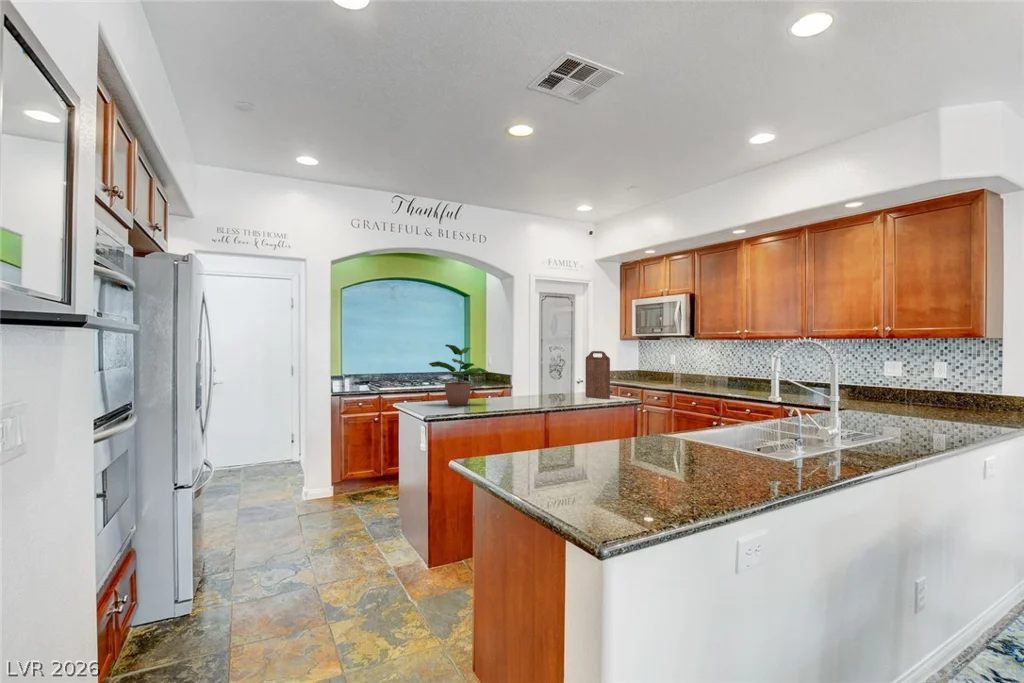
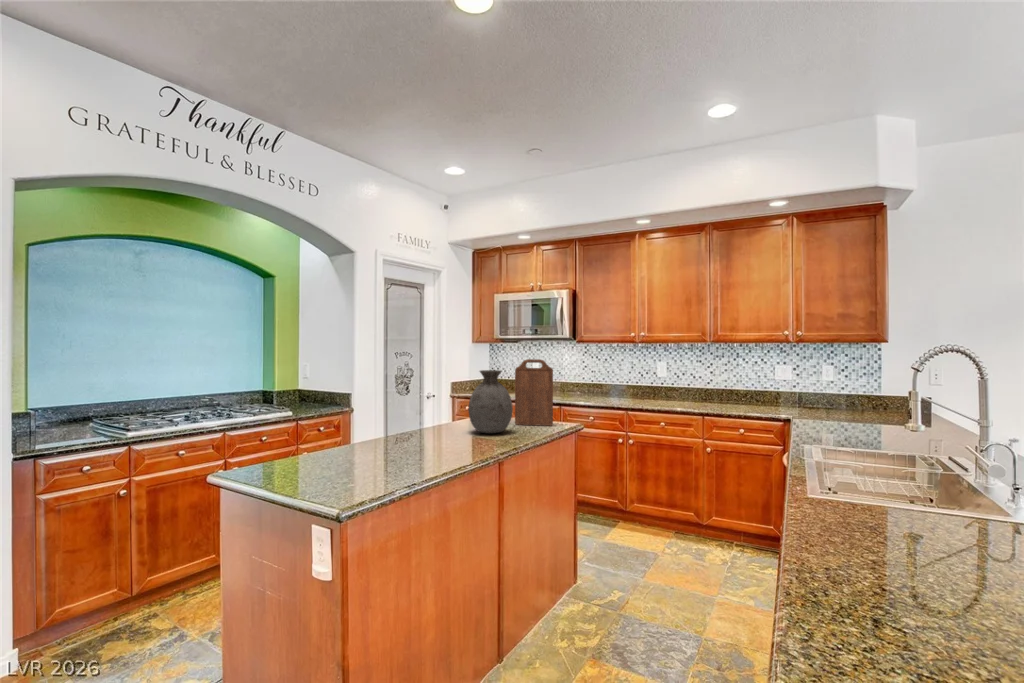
potted plant: present [429,344,488,406] -> none [301,353,411,467]
vase: none [544,358,573,399] -> present [468,370,513,433]

